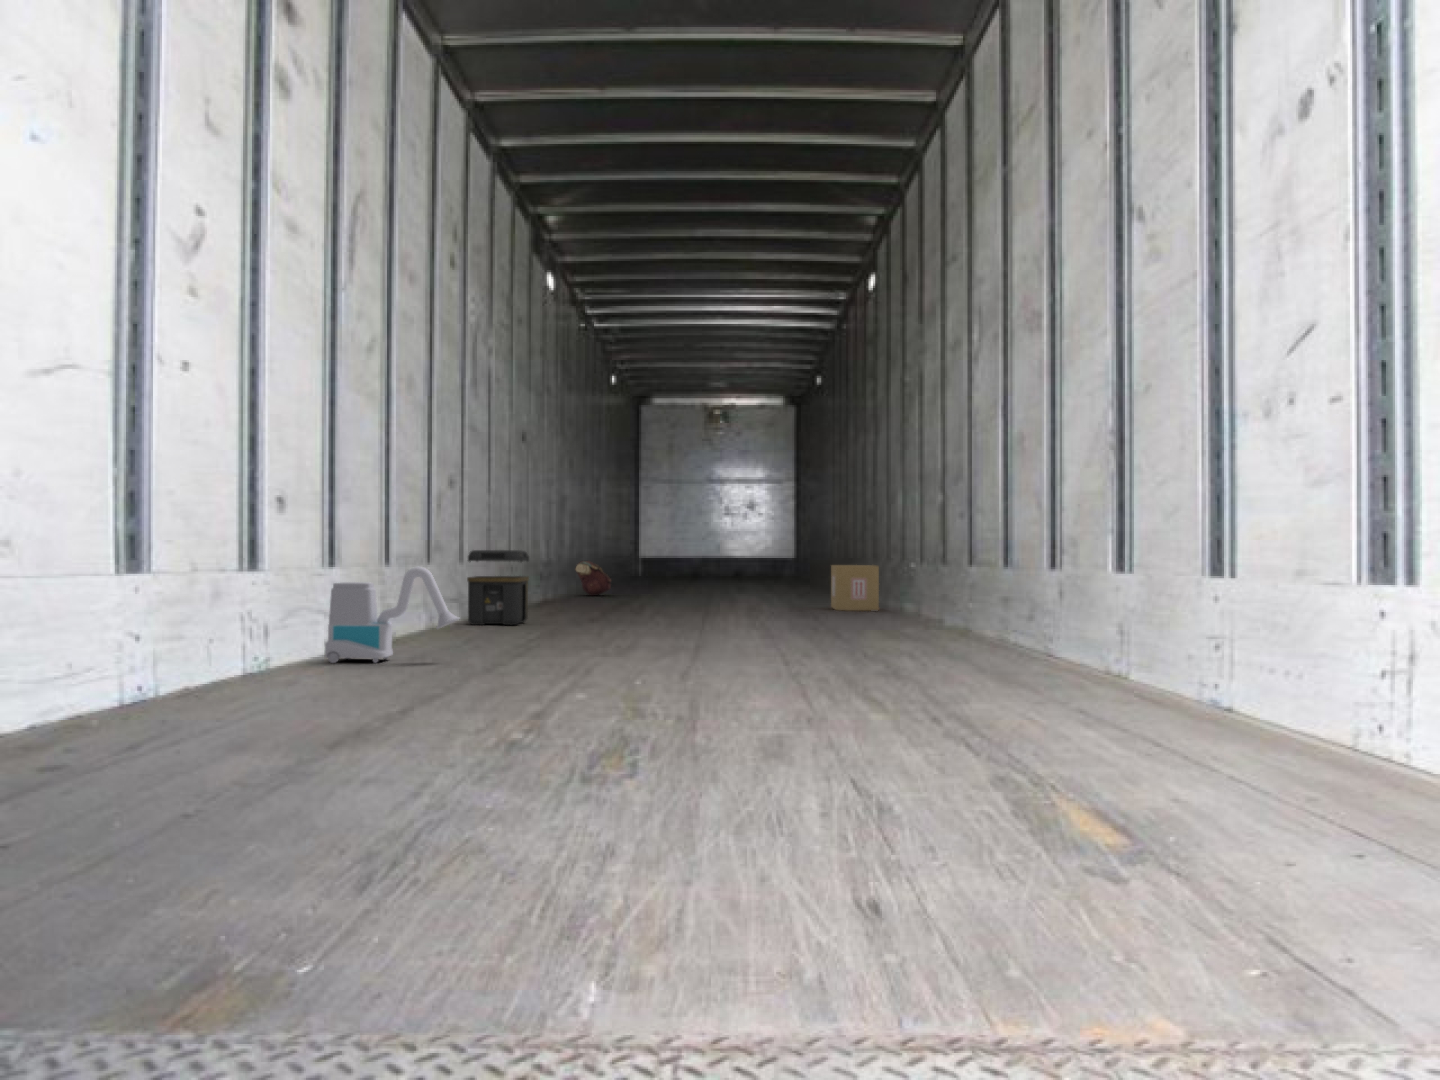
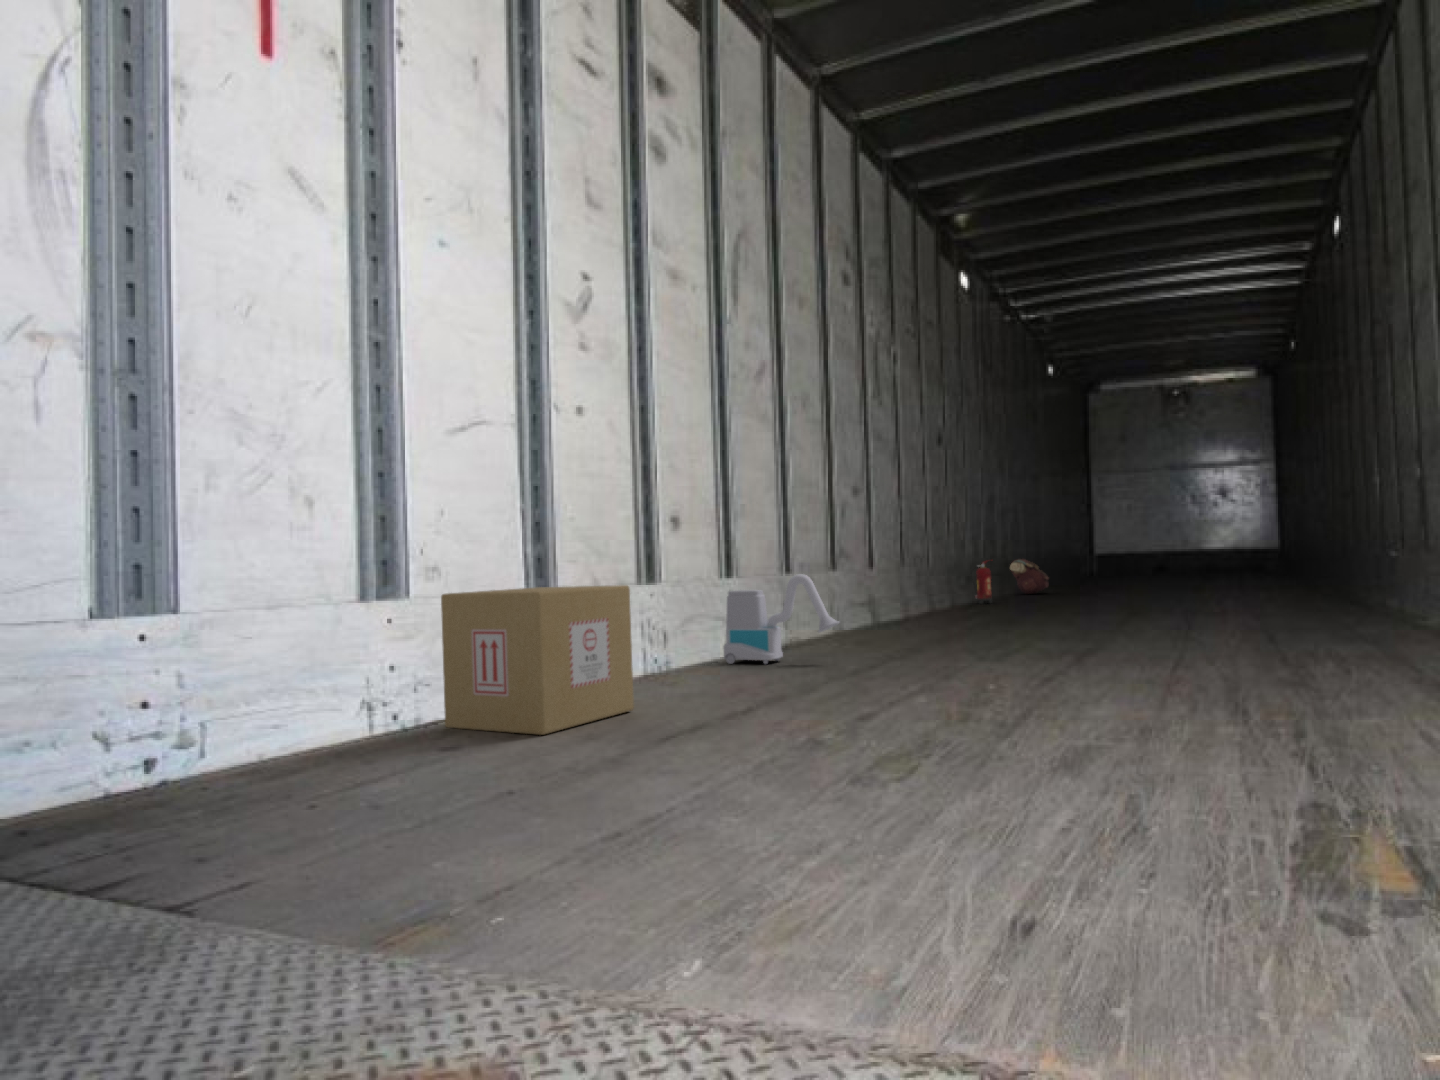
toolbox: present [467,550,529,625] -> none [876,553,939,627]
fire extinguisher: none [544,560,569,604] -> present [970,561,992,604]
cardboard box: present [831,565,879,611] -> present [441,585,634,735]

